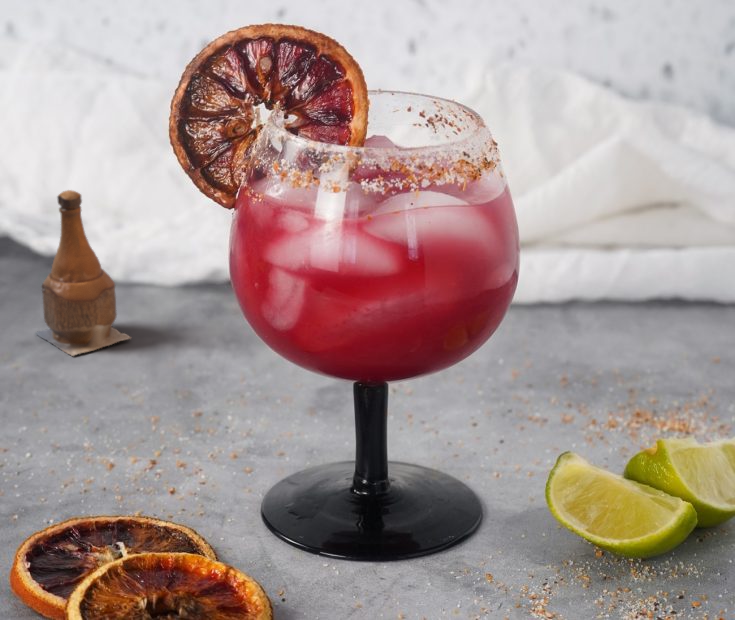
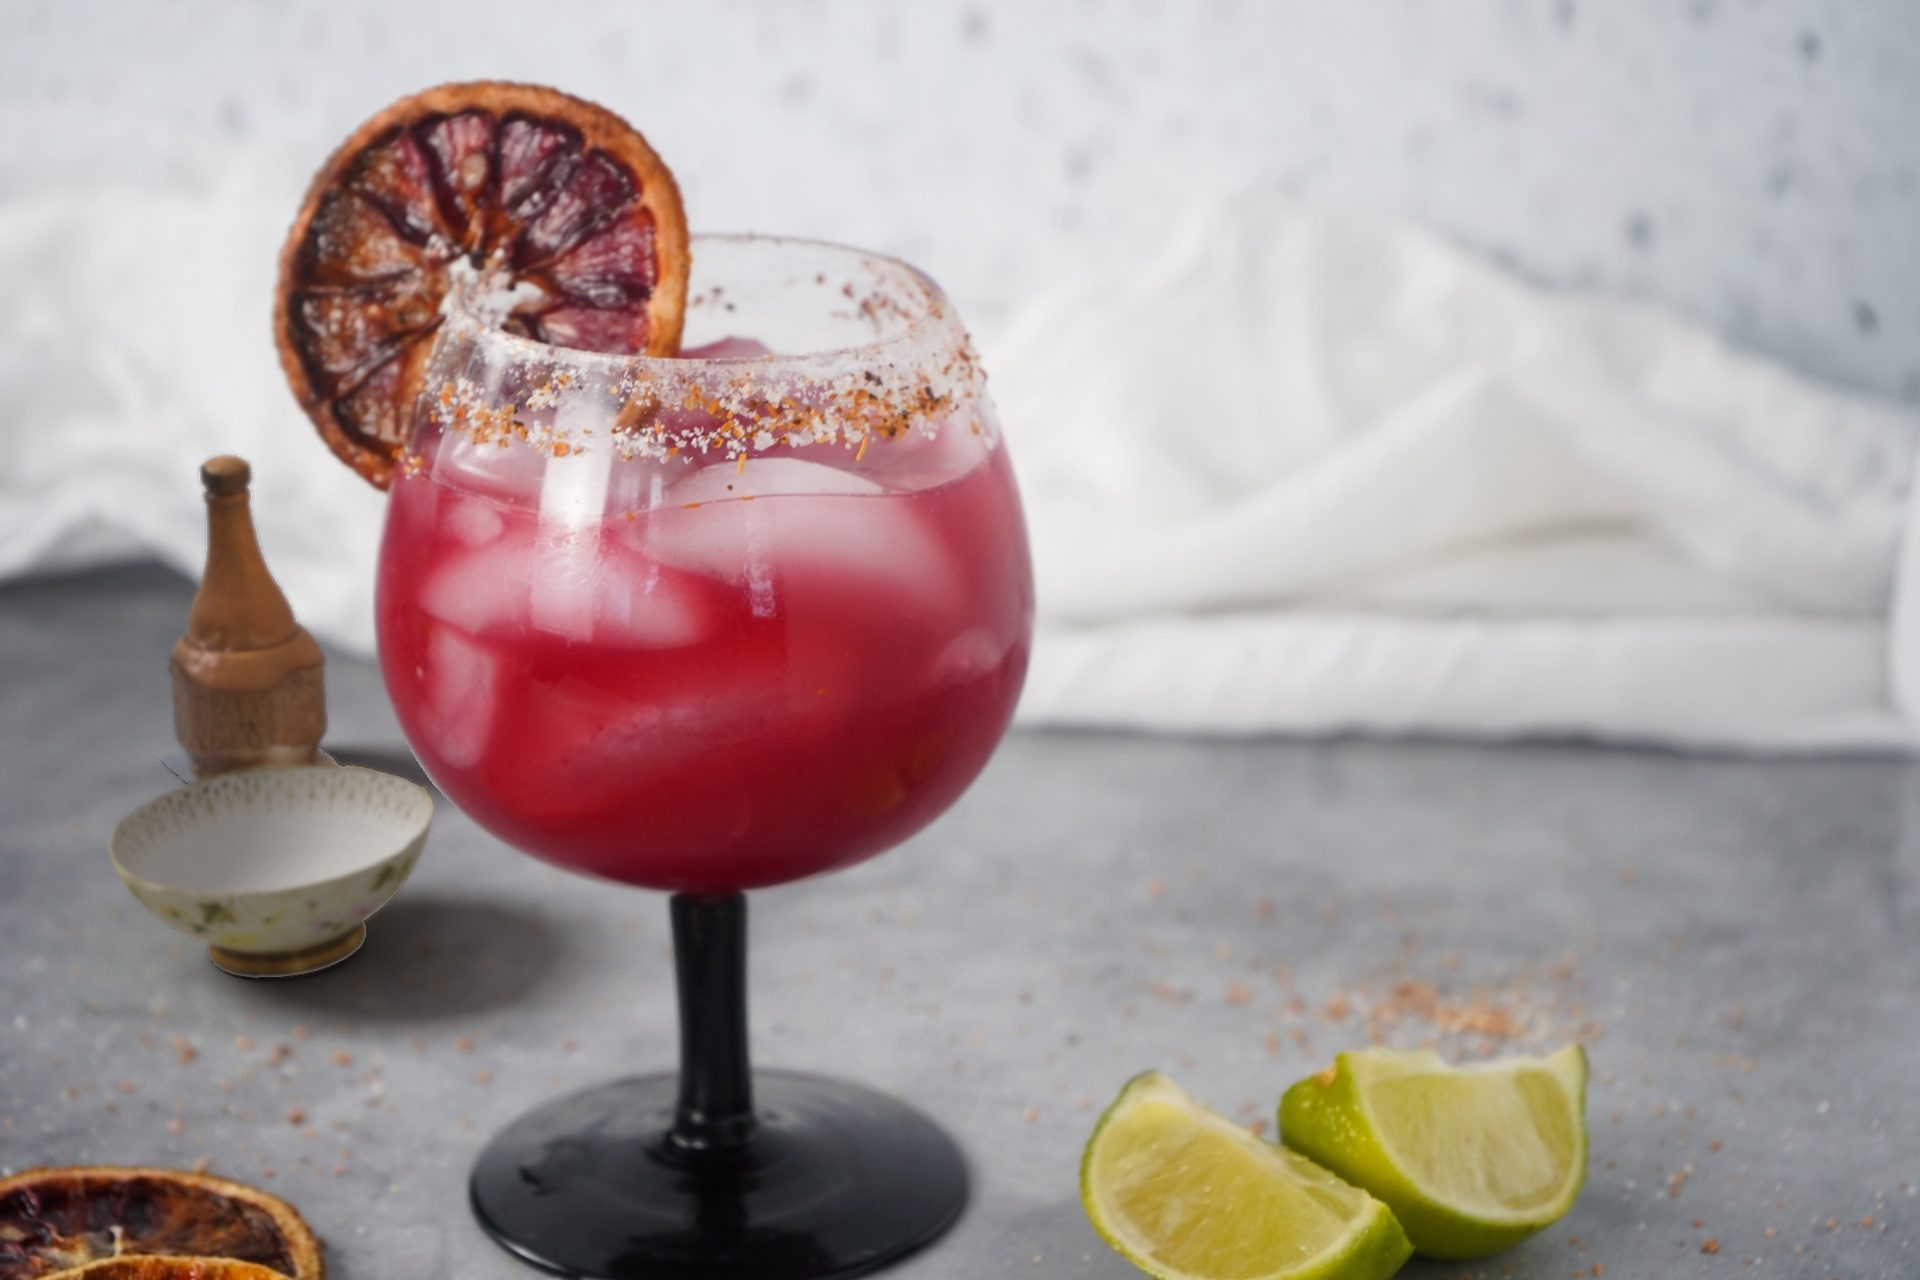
ceramic bowl: none [54,333,200,432] -> present [108,764,434,979]

